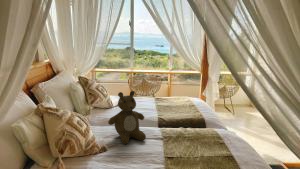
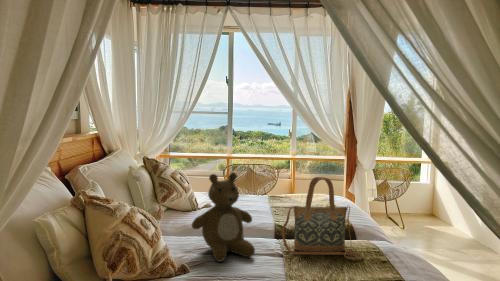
handbag: none [162,93,209,141] -> present [282,177,363,259]

